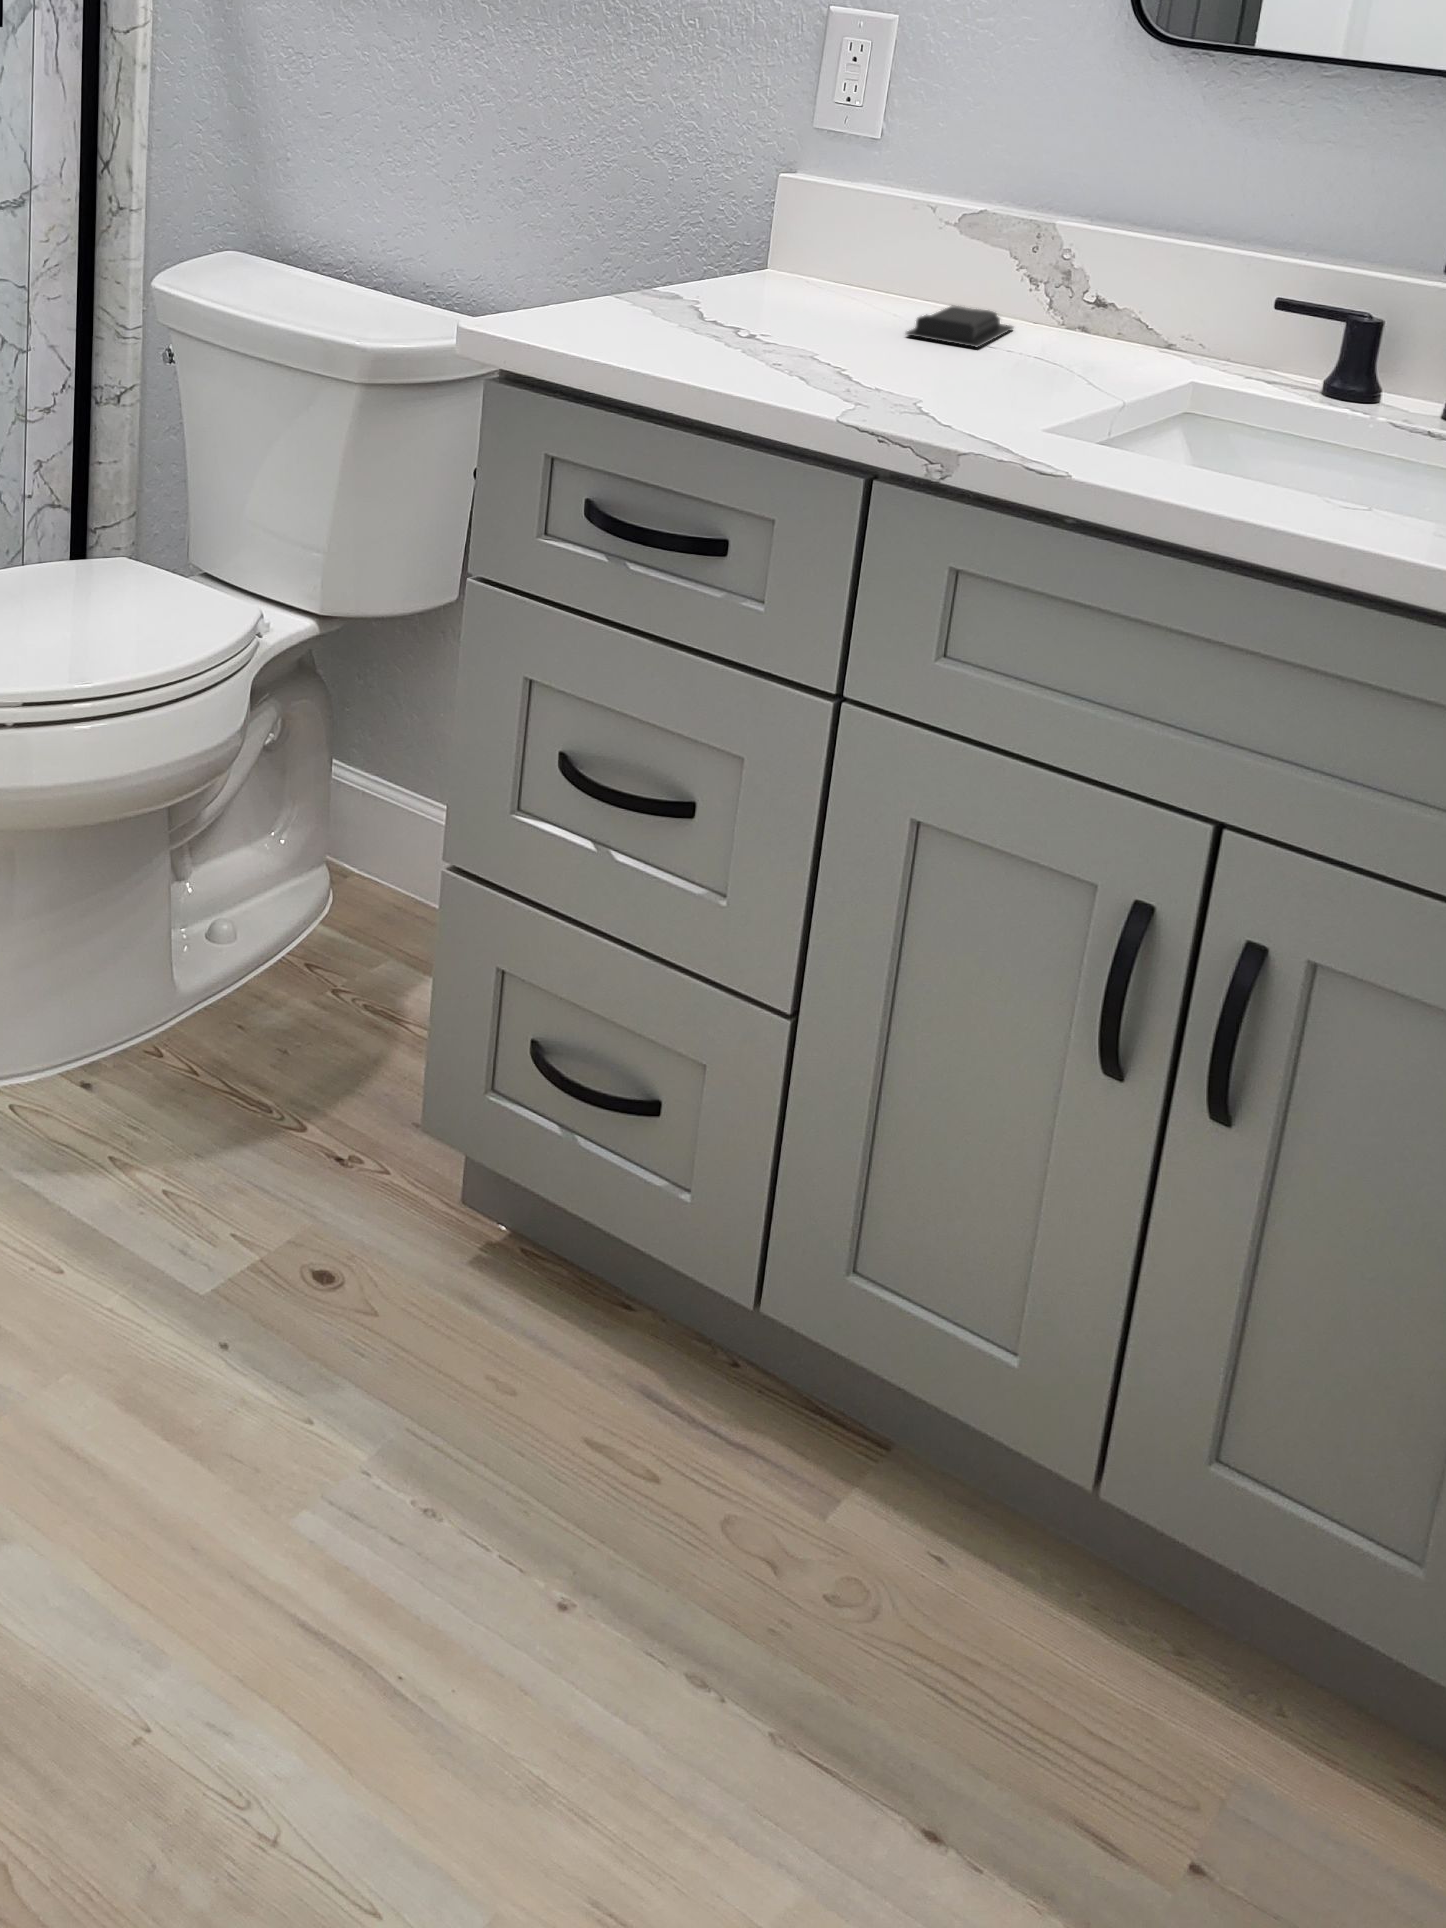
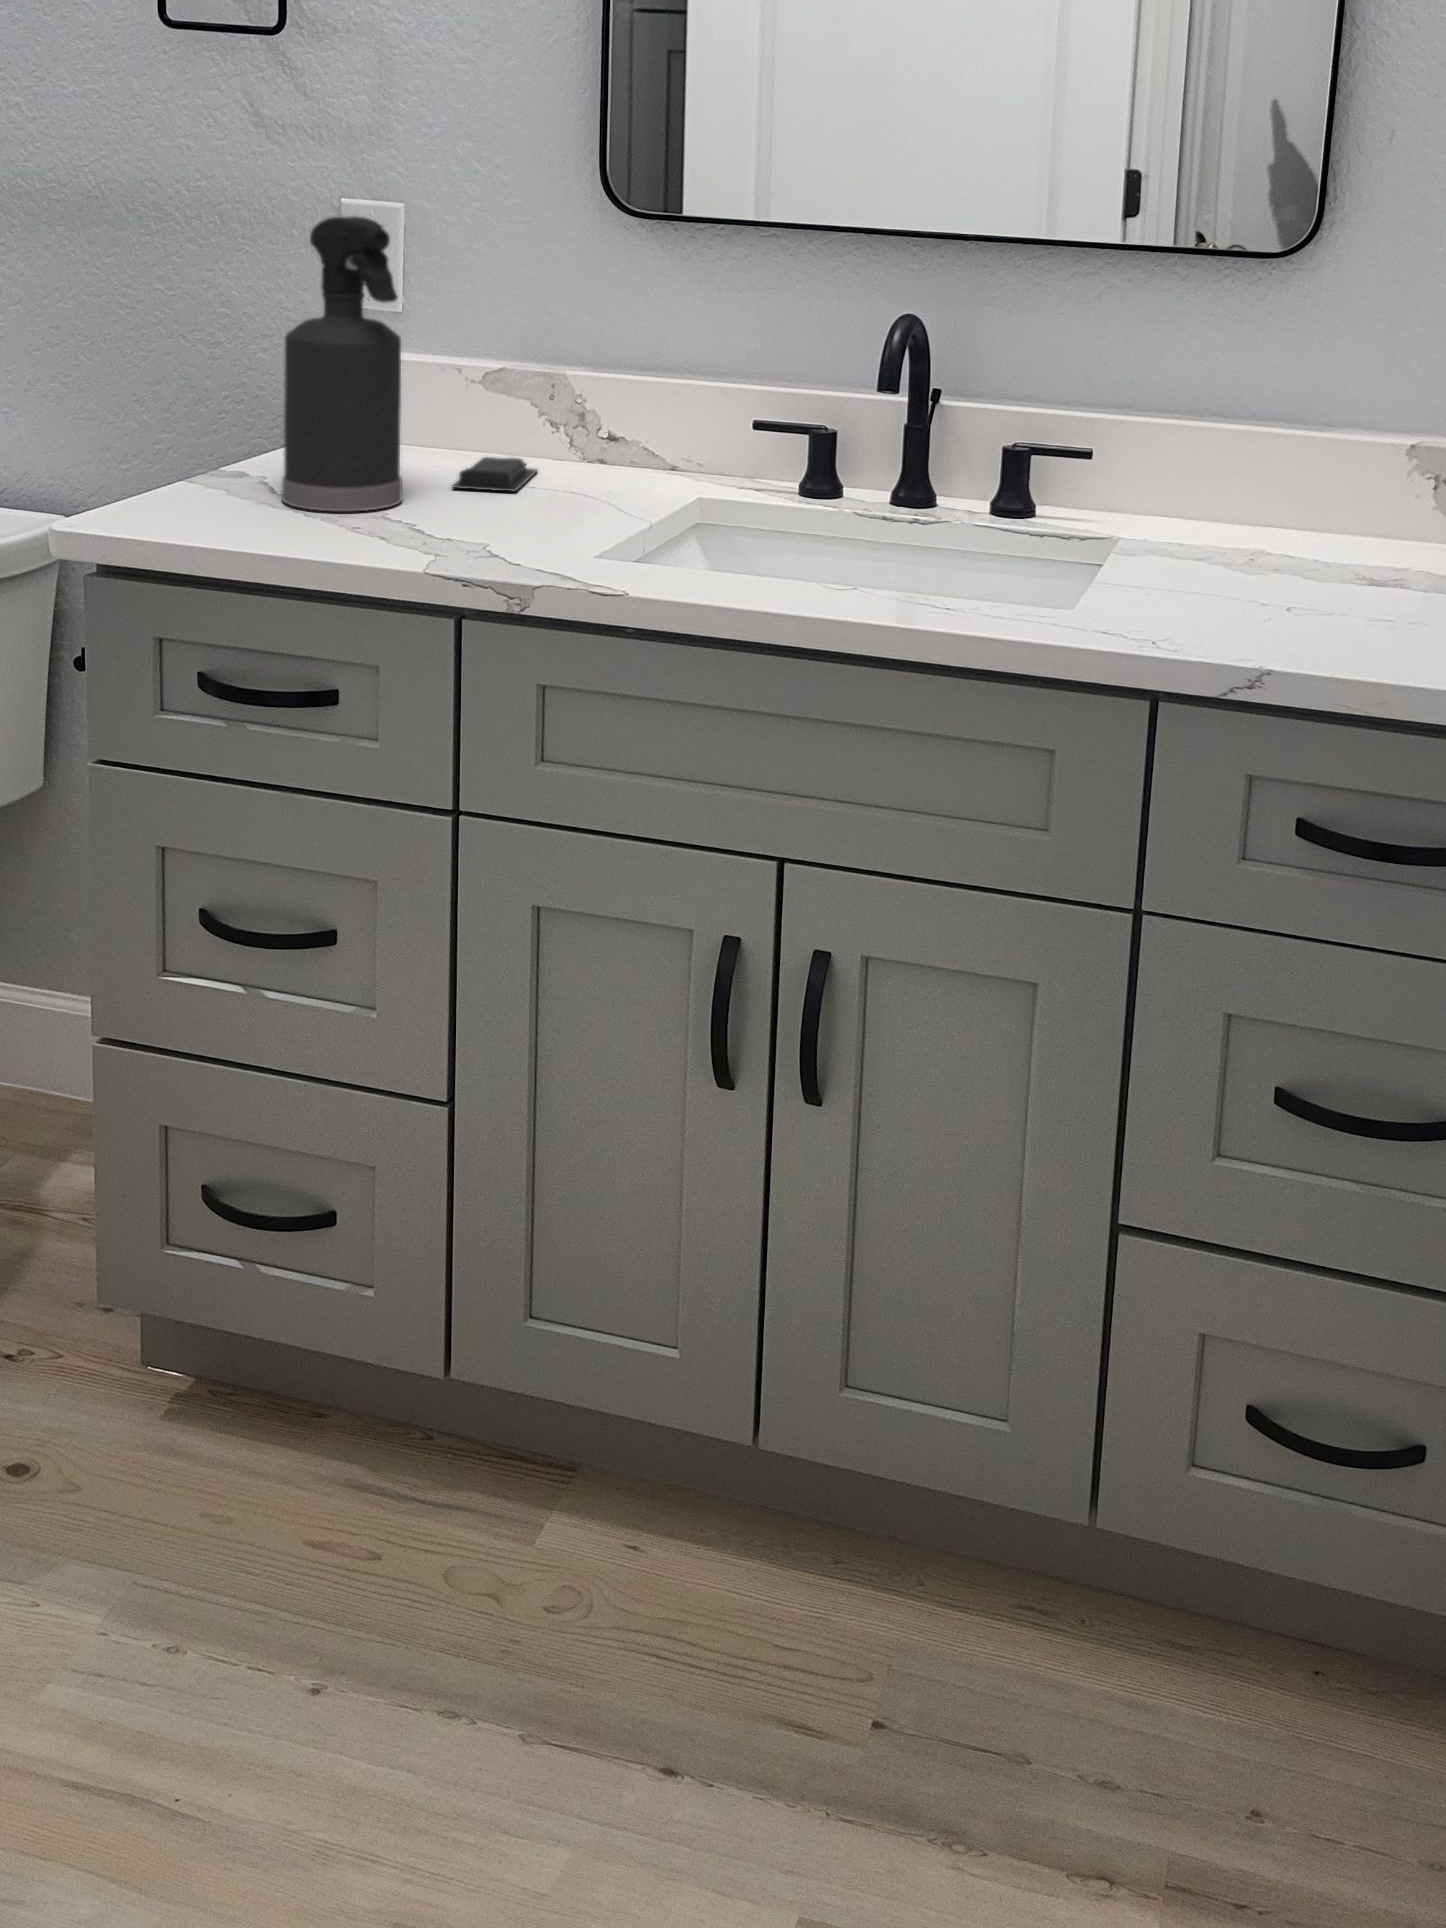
spray bottle: none [710,12,864,348] -> present [282,216,402,511]

